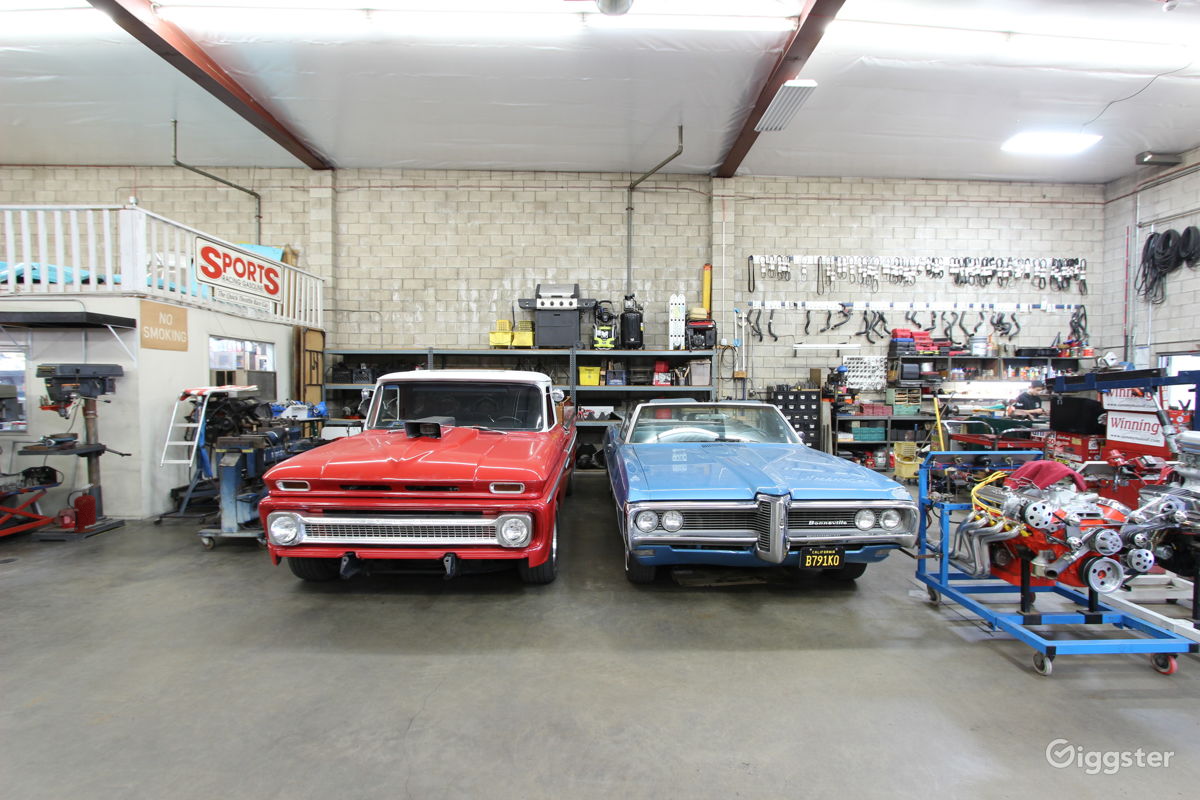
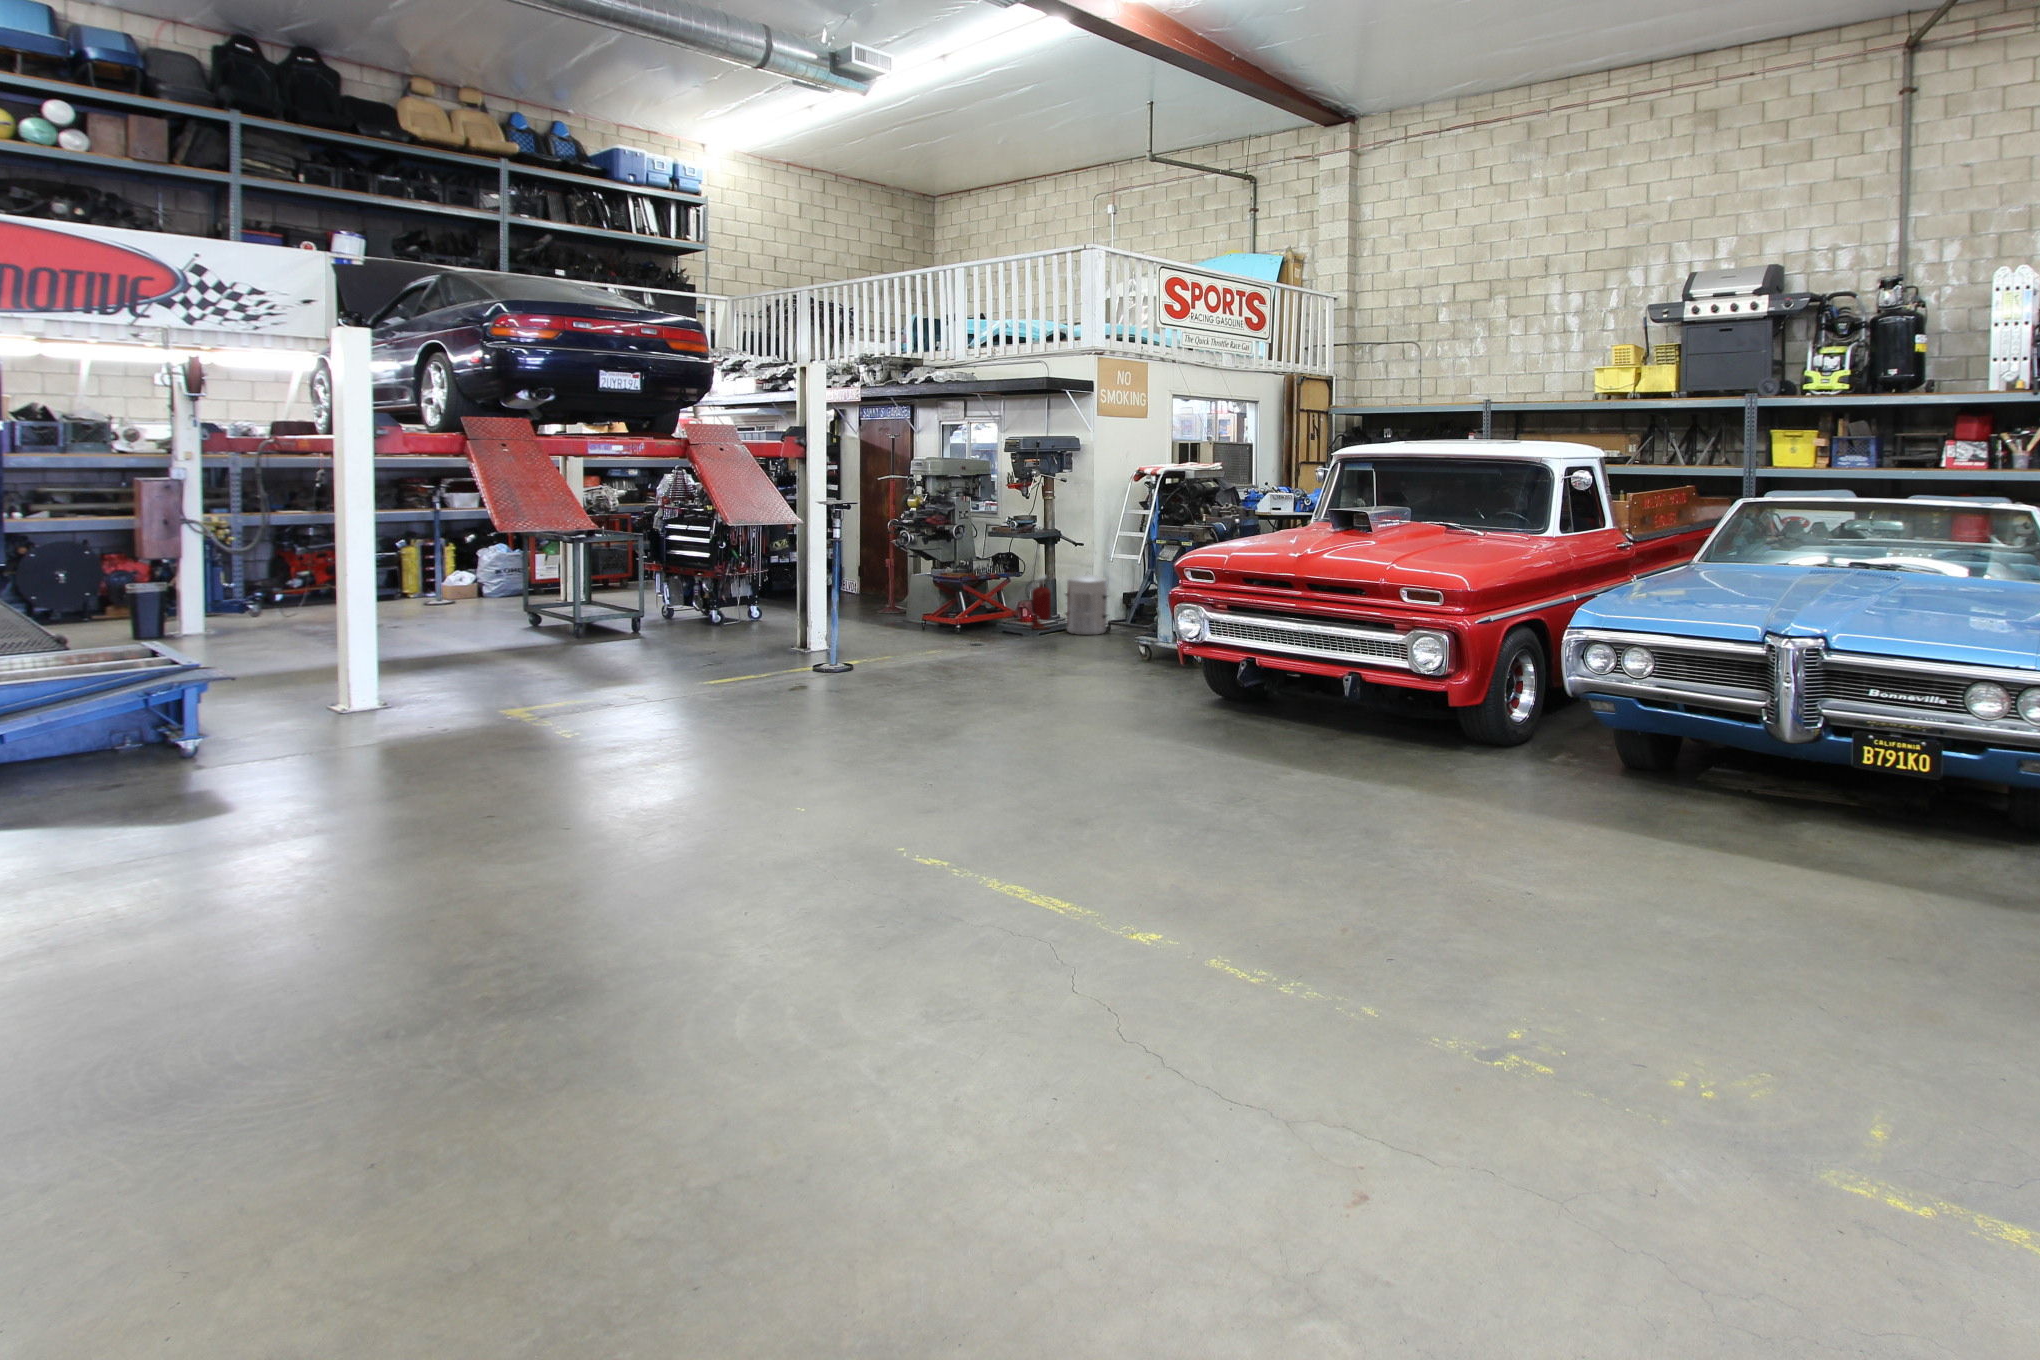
waste bin: none [111,479,160,533] -> present [1065,574,1108,635]

